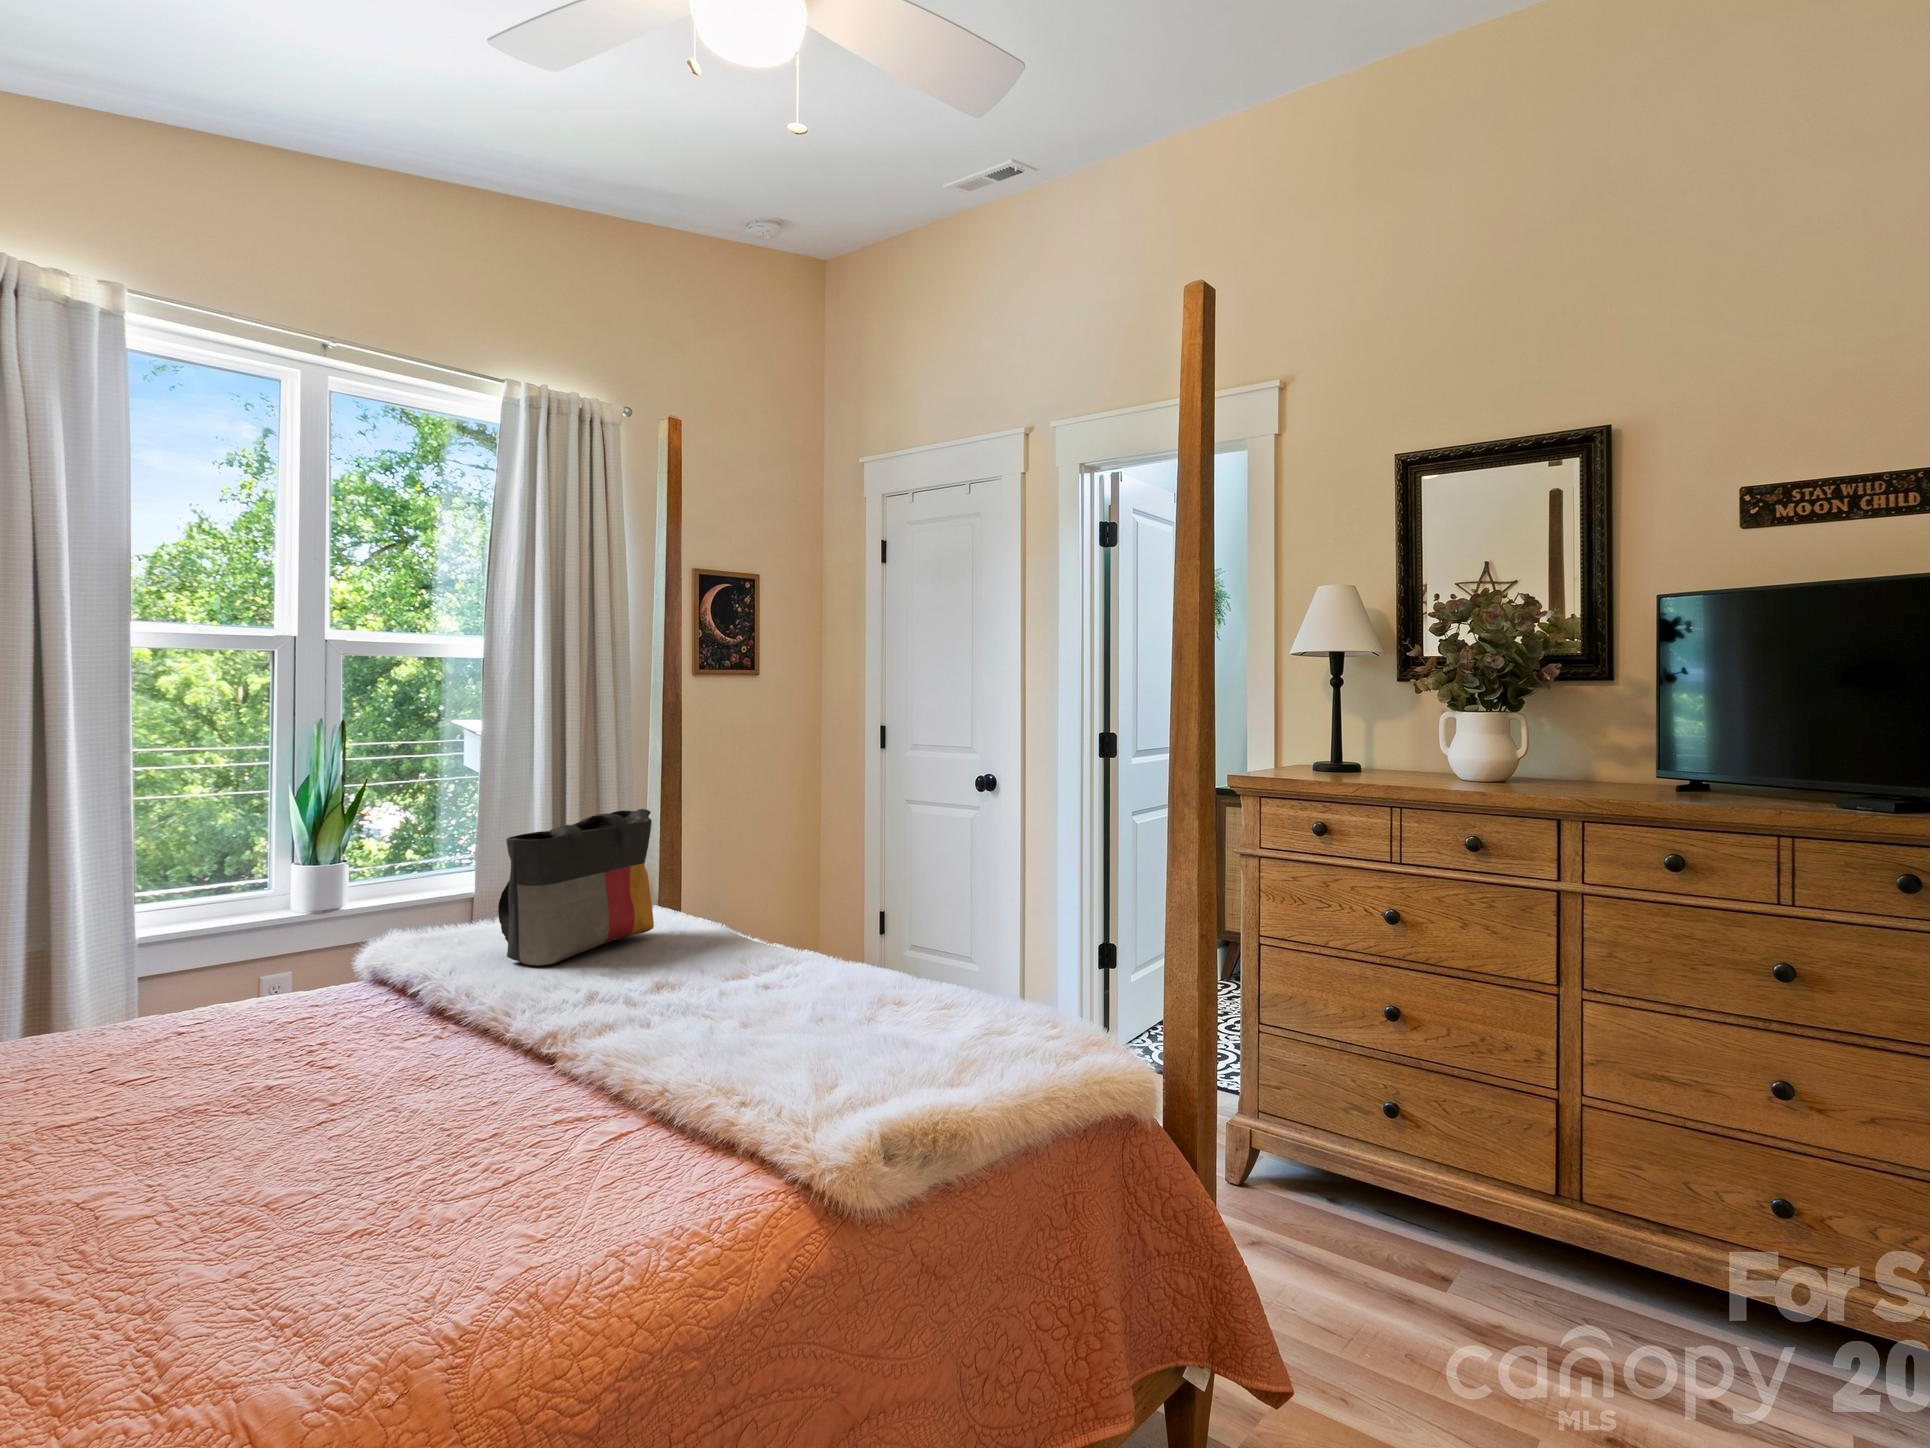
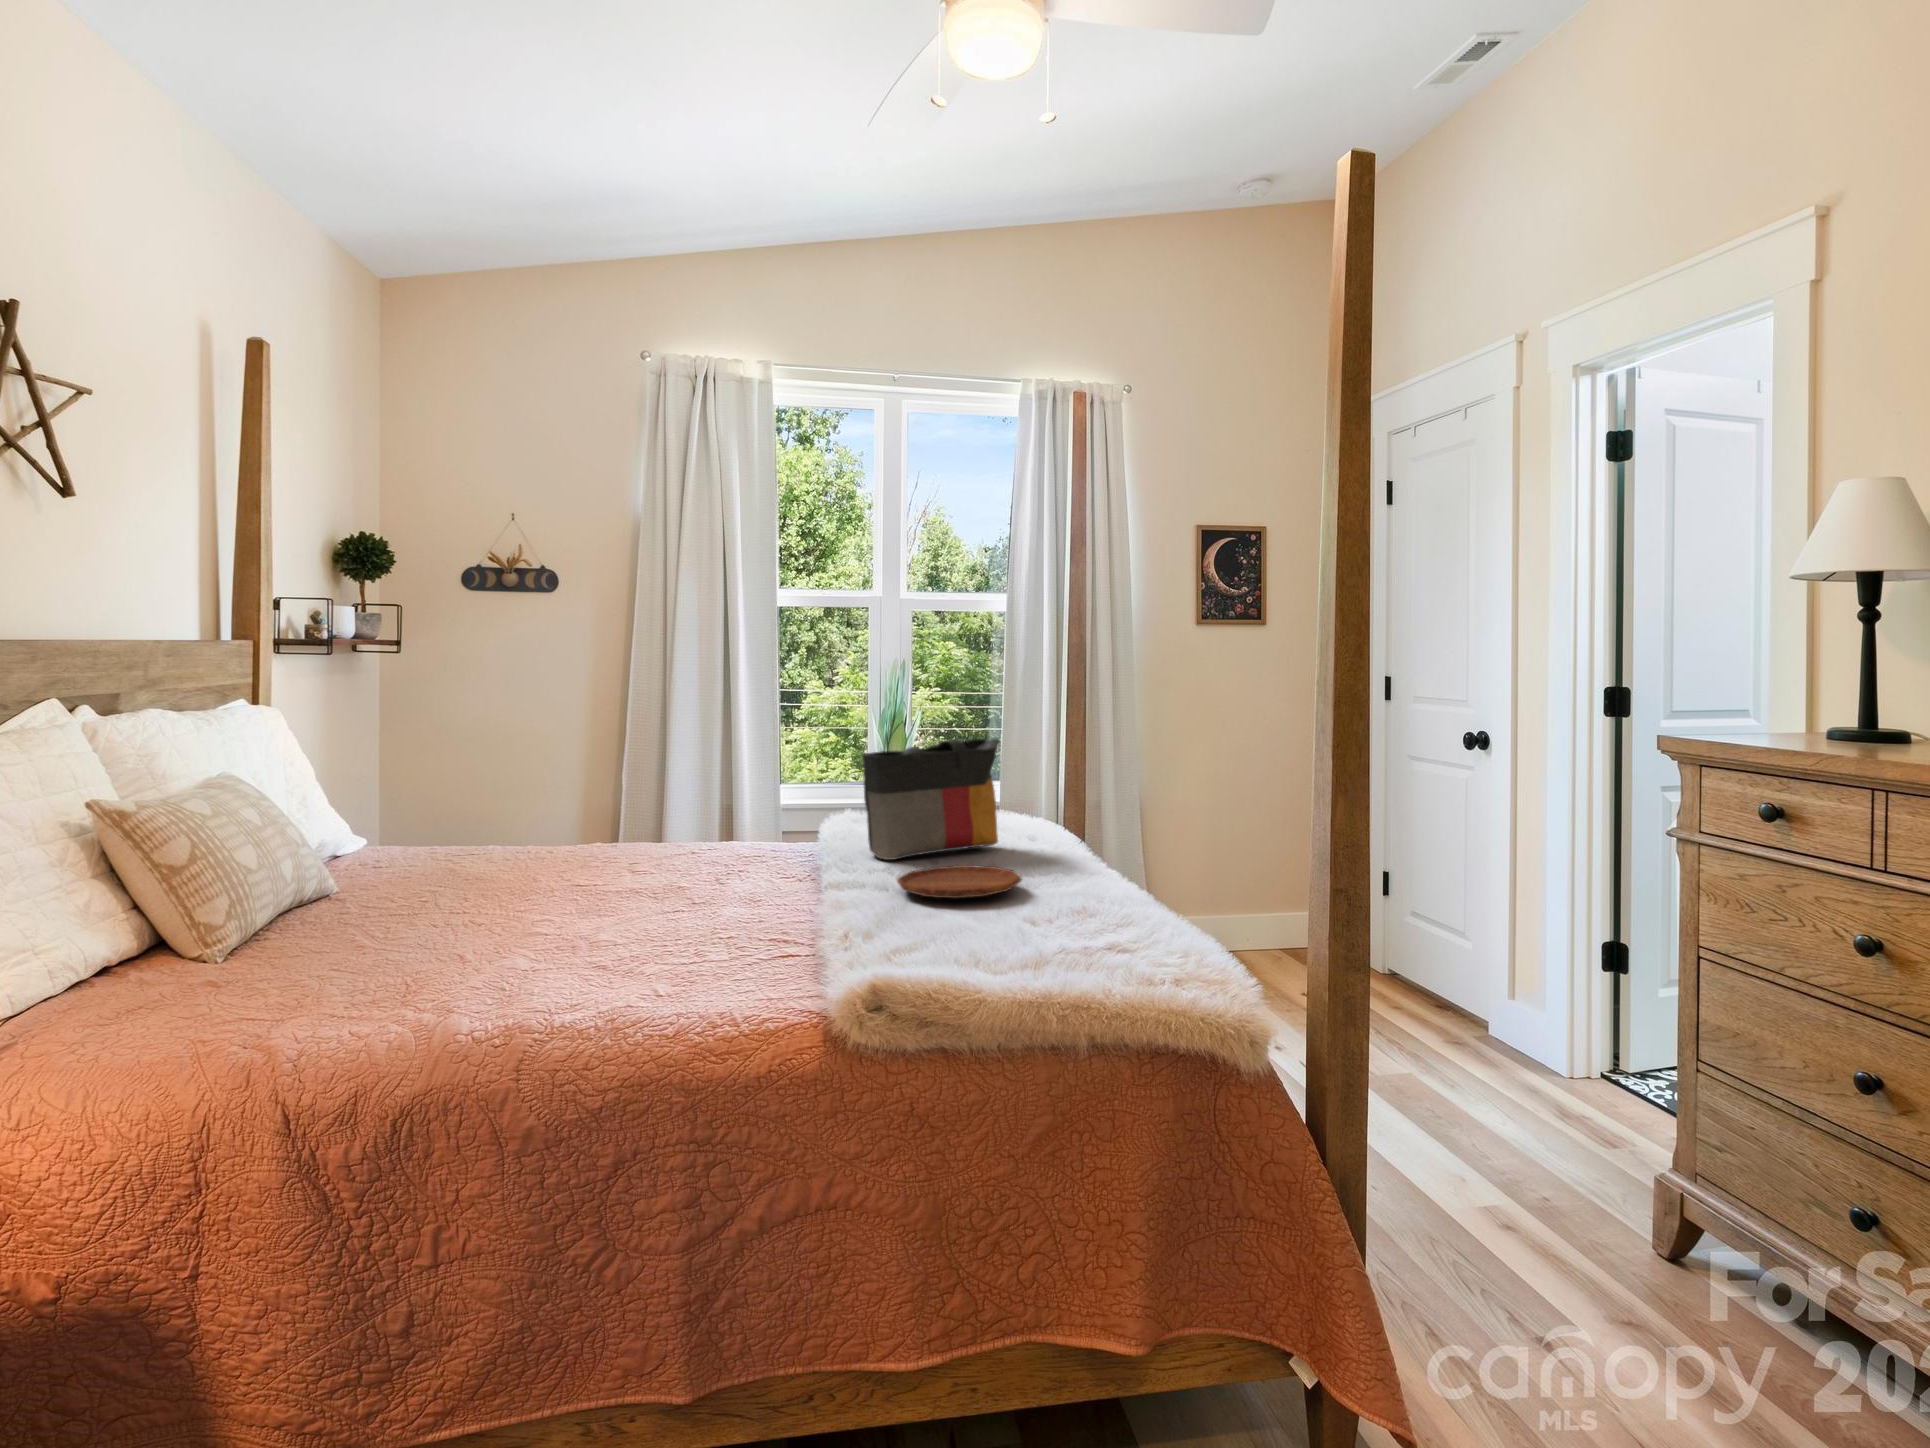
tray: none [627,953,773,998] -> present [898,865,1022,899]

